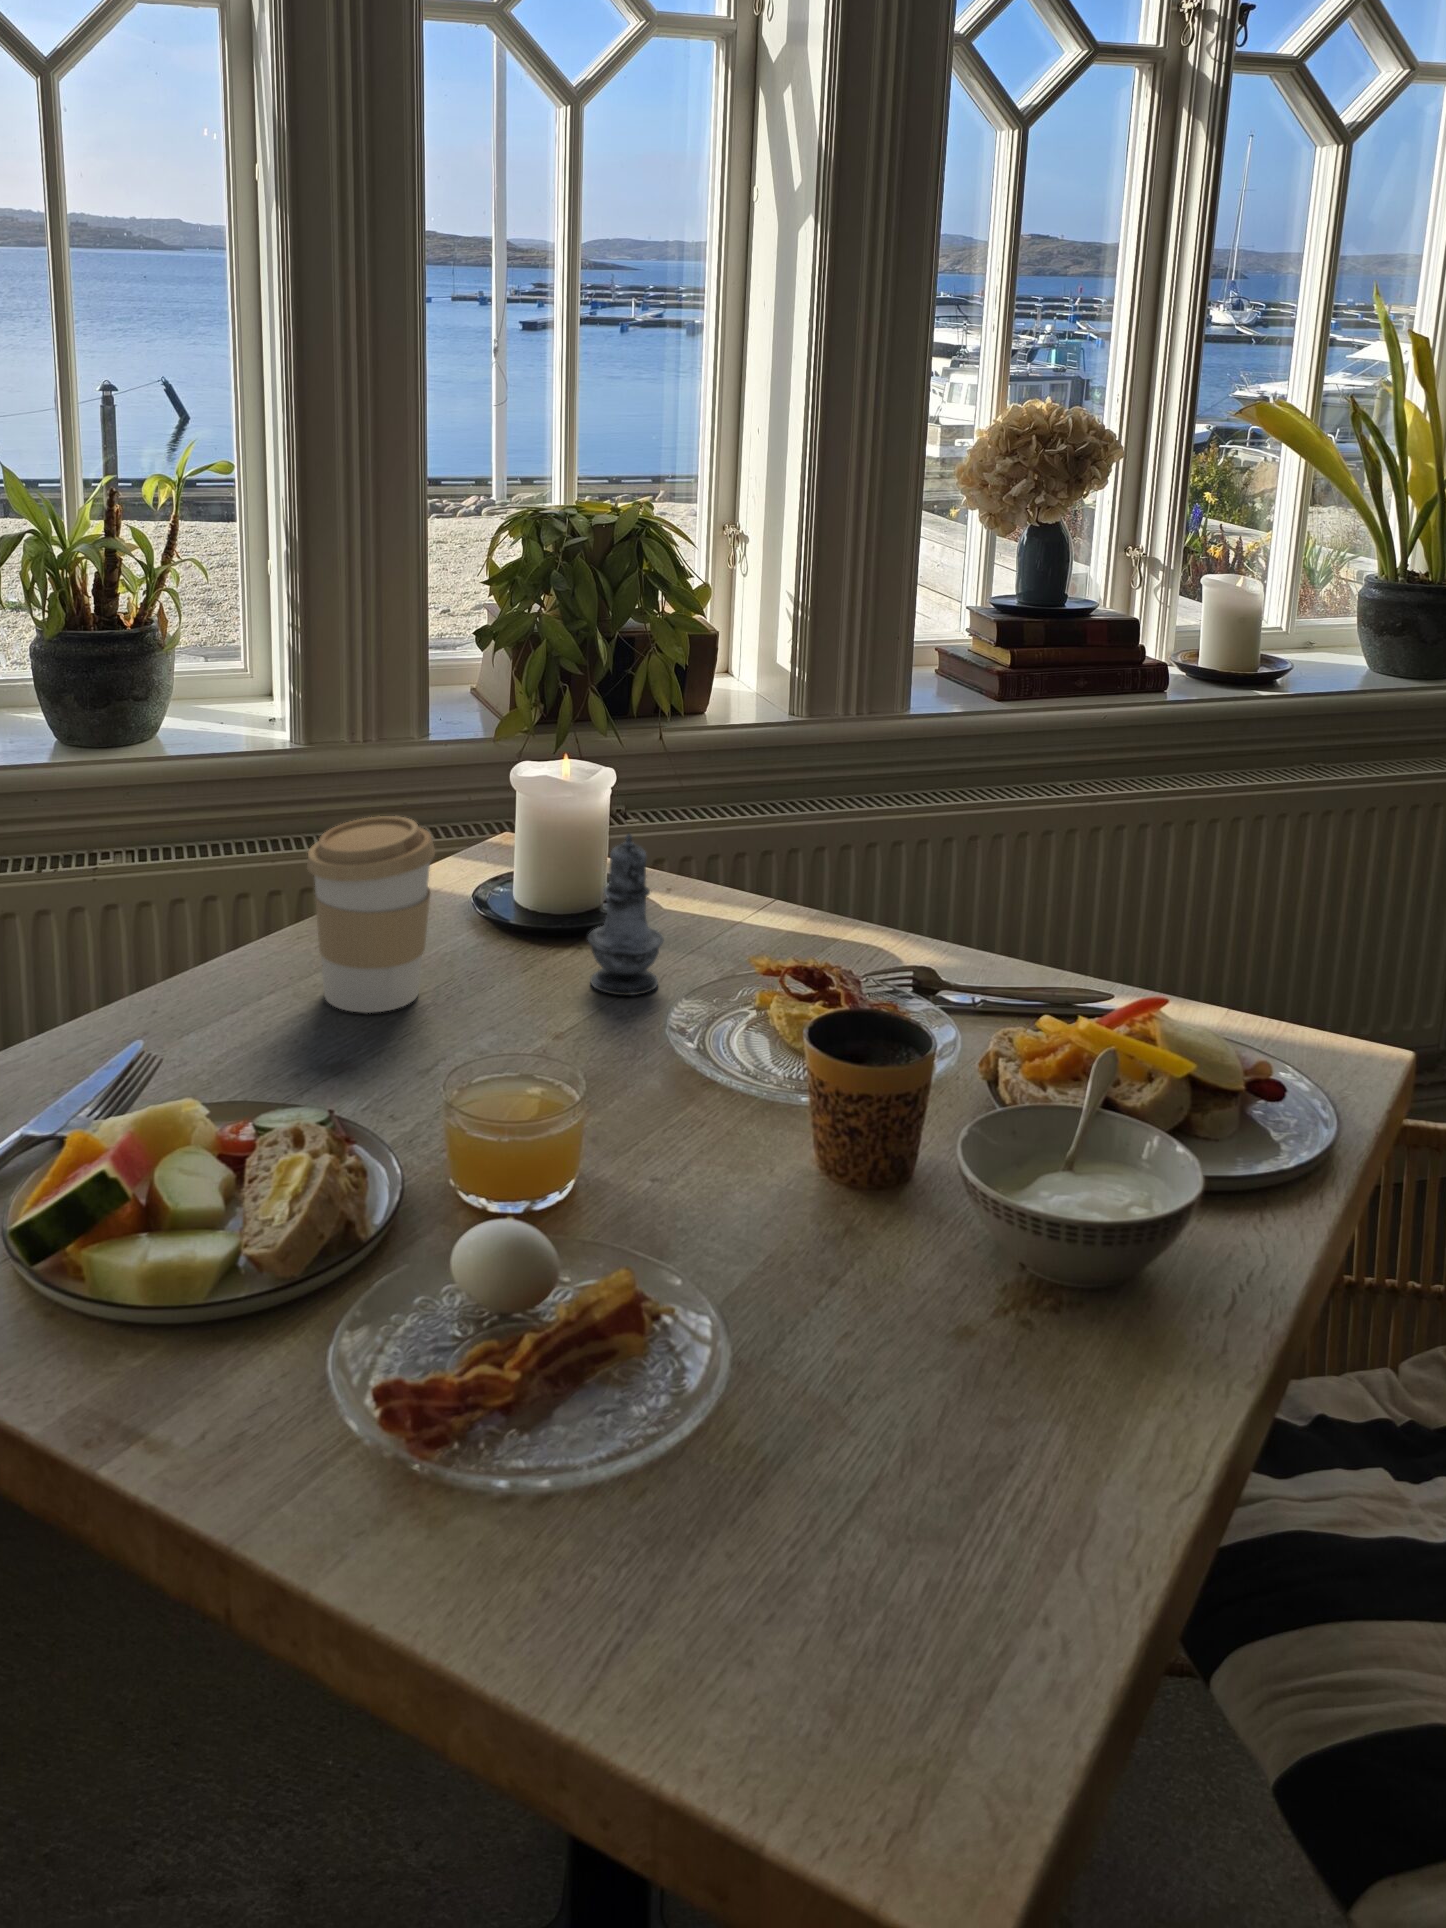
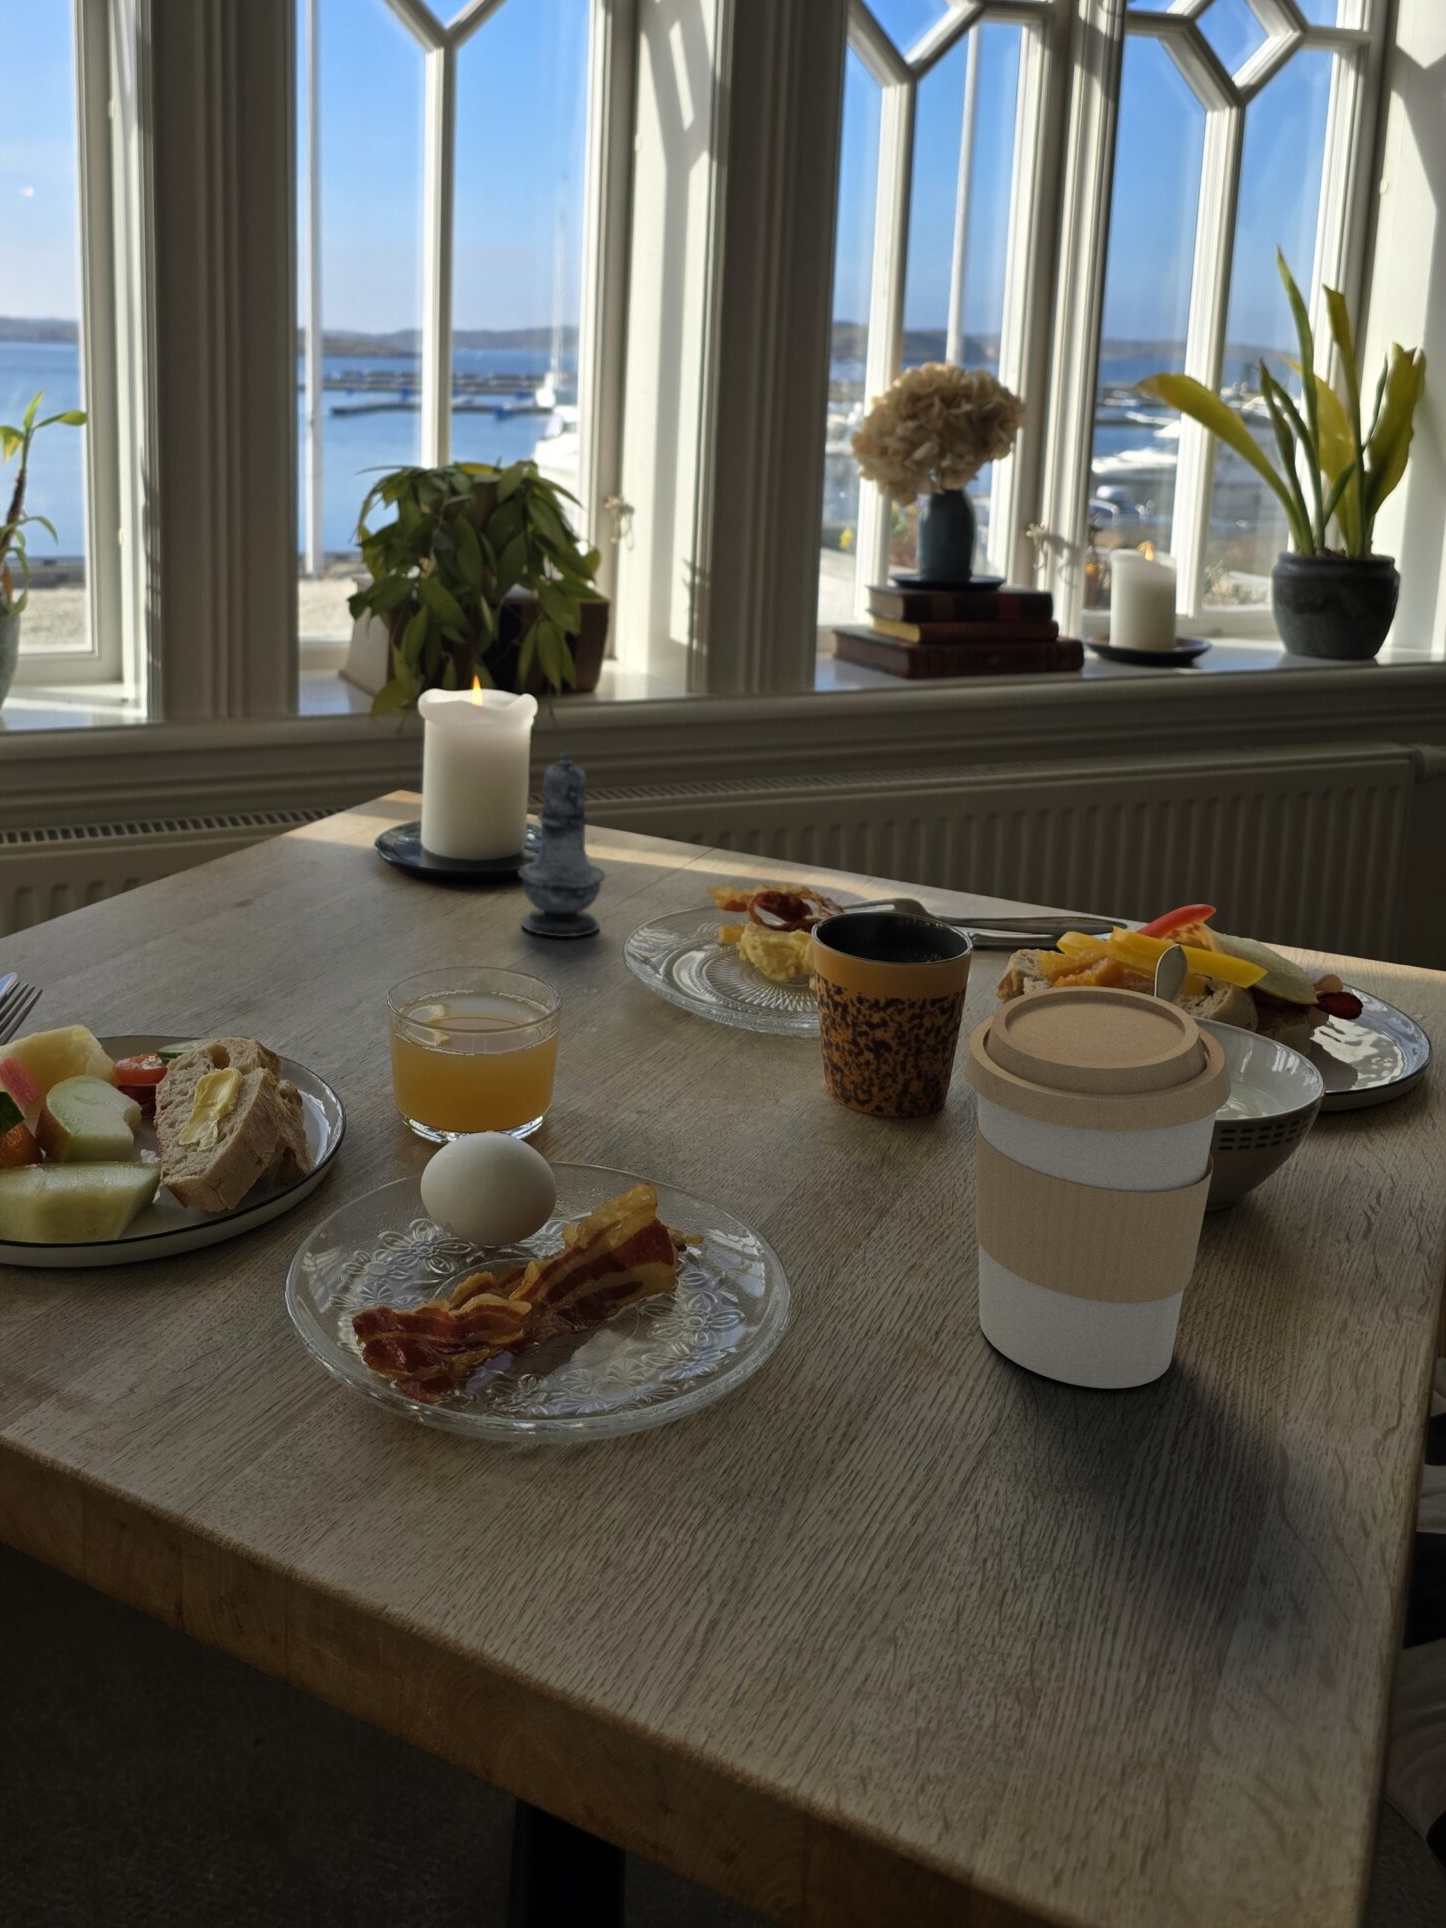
coffee cup: present [307,816,435,1013] -> present [965,986,1231,1388]

